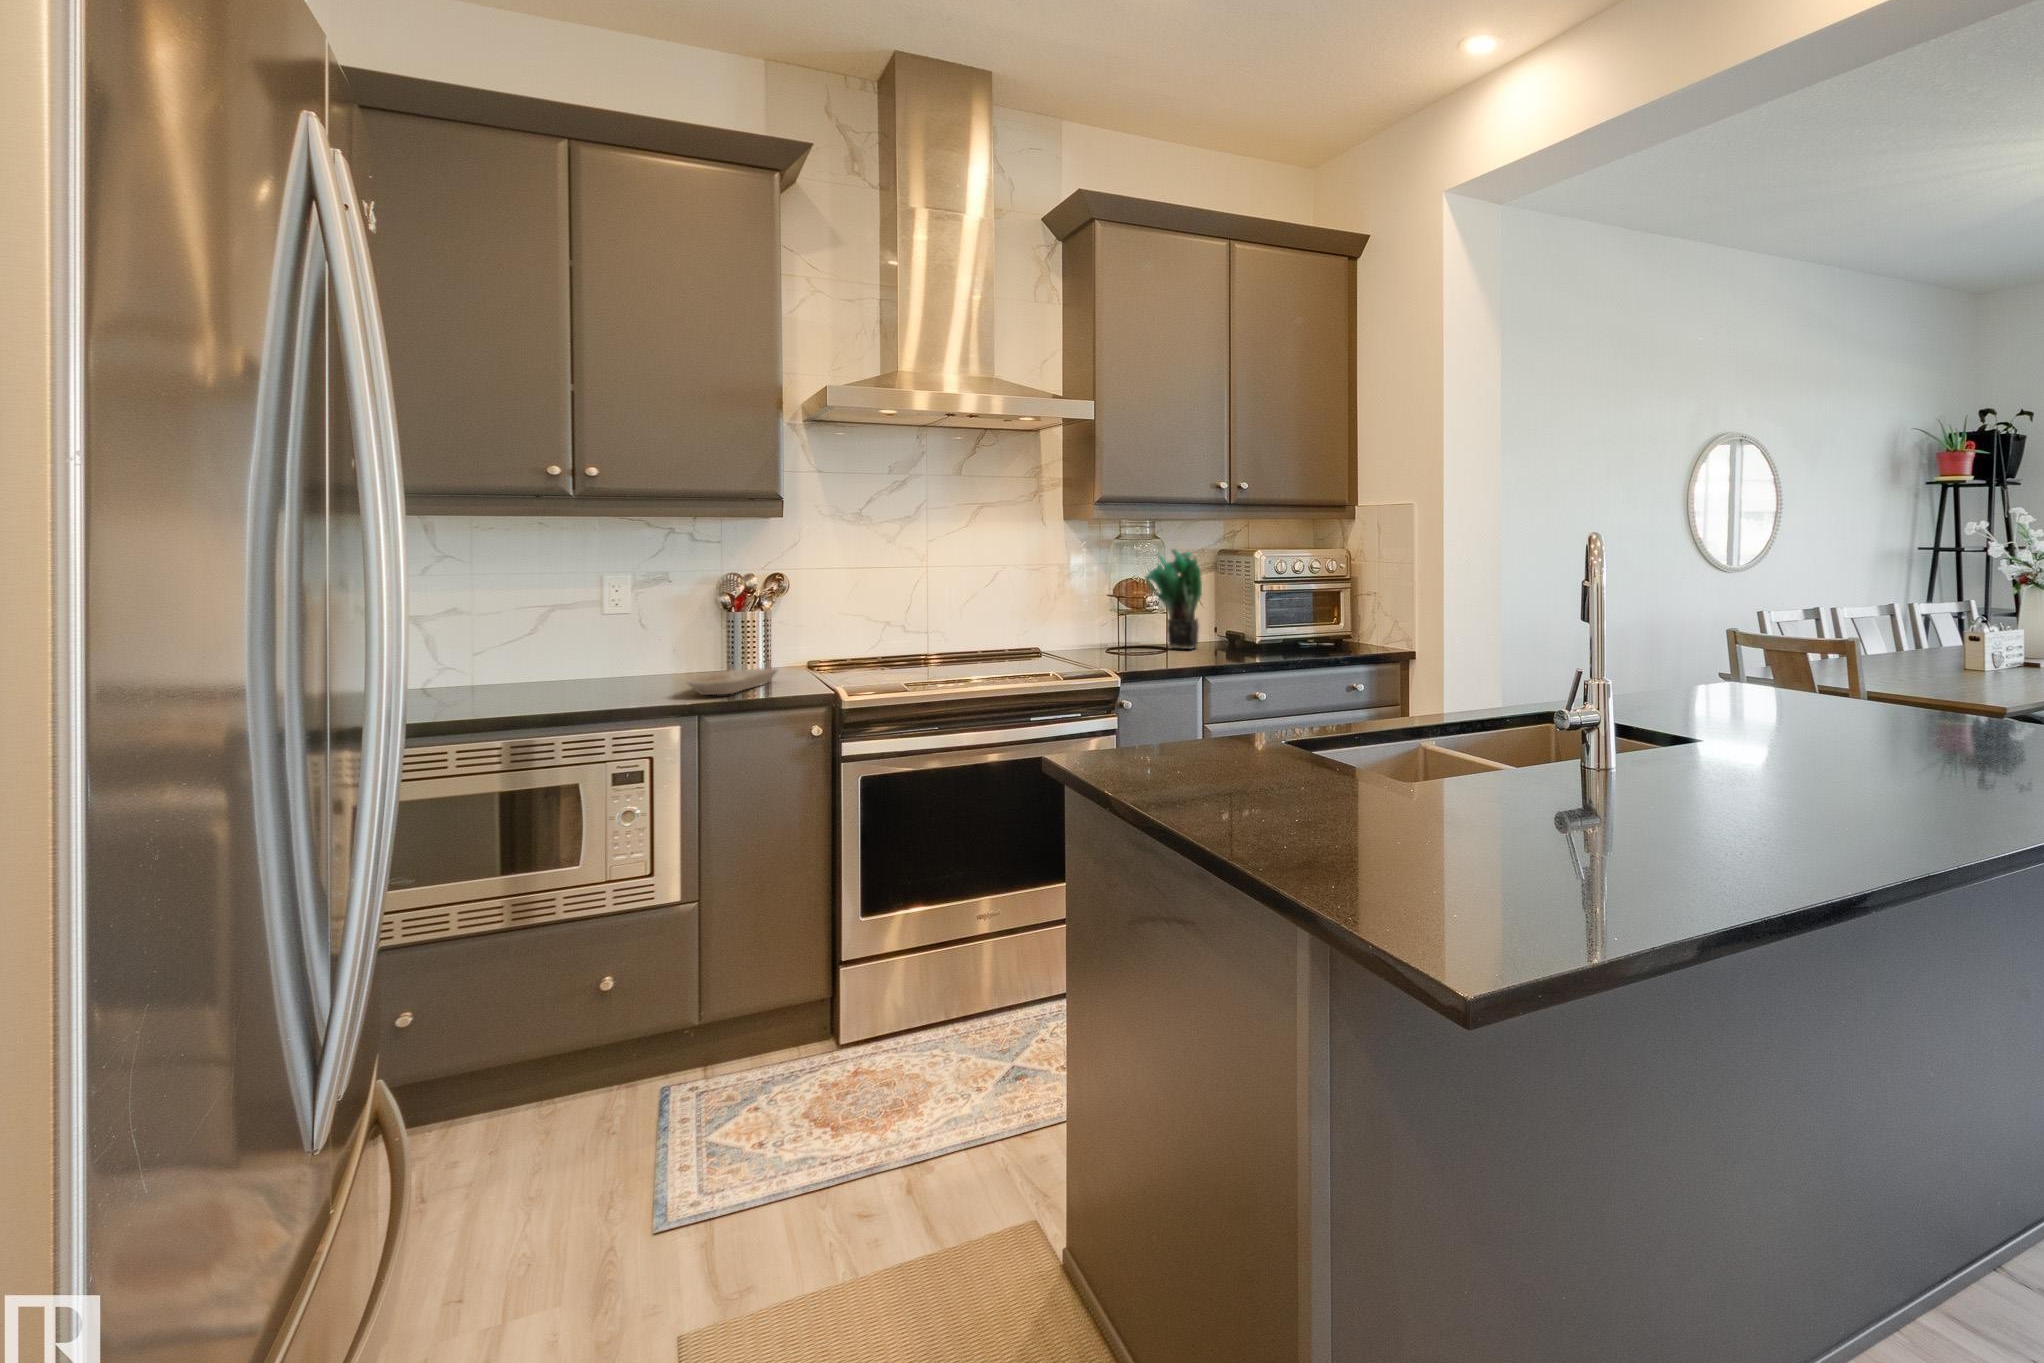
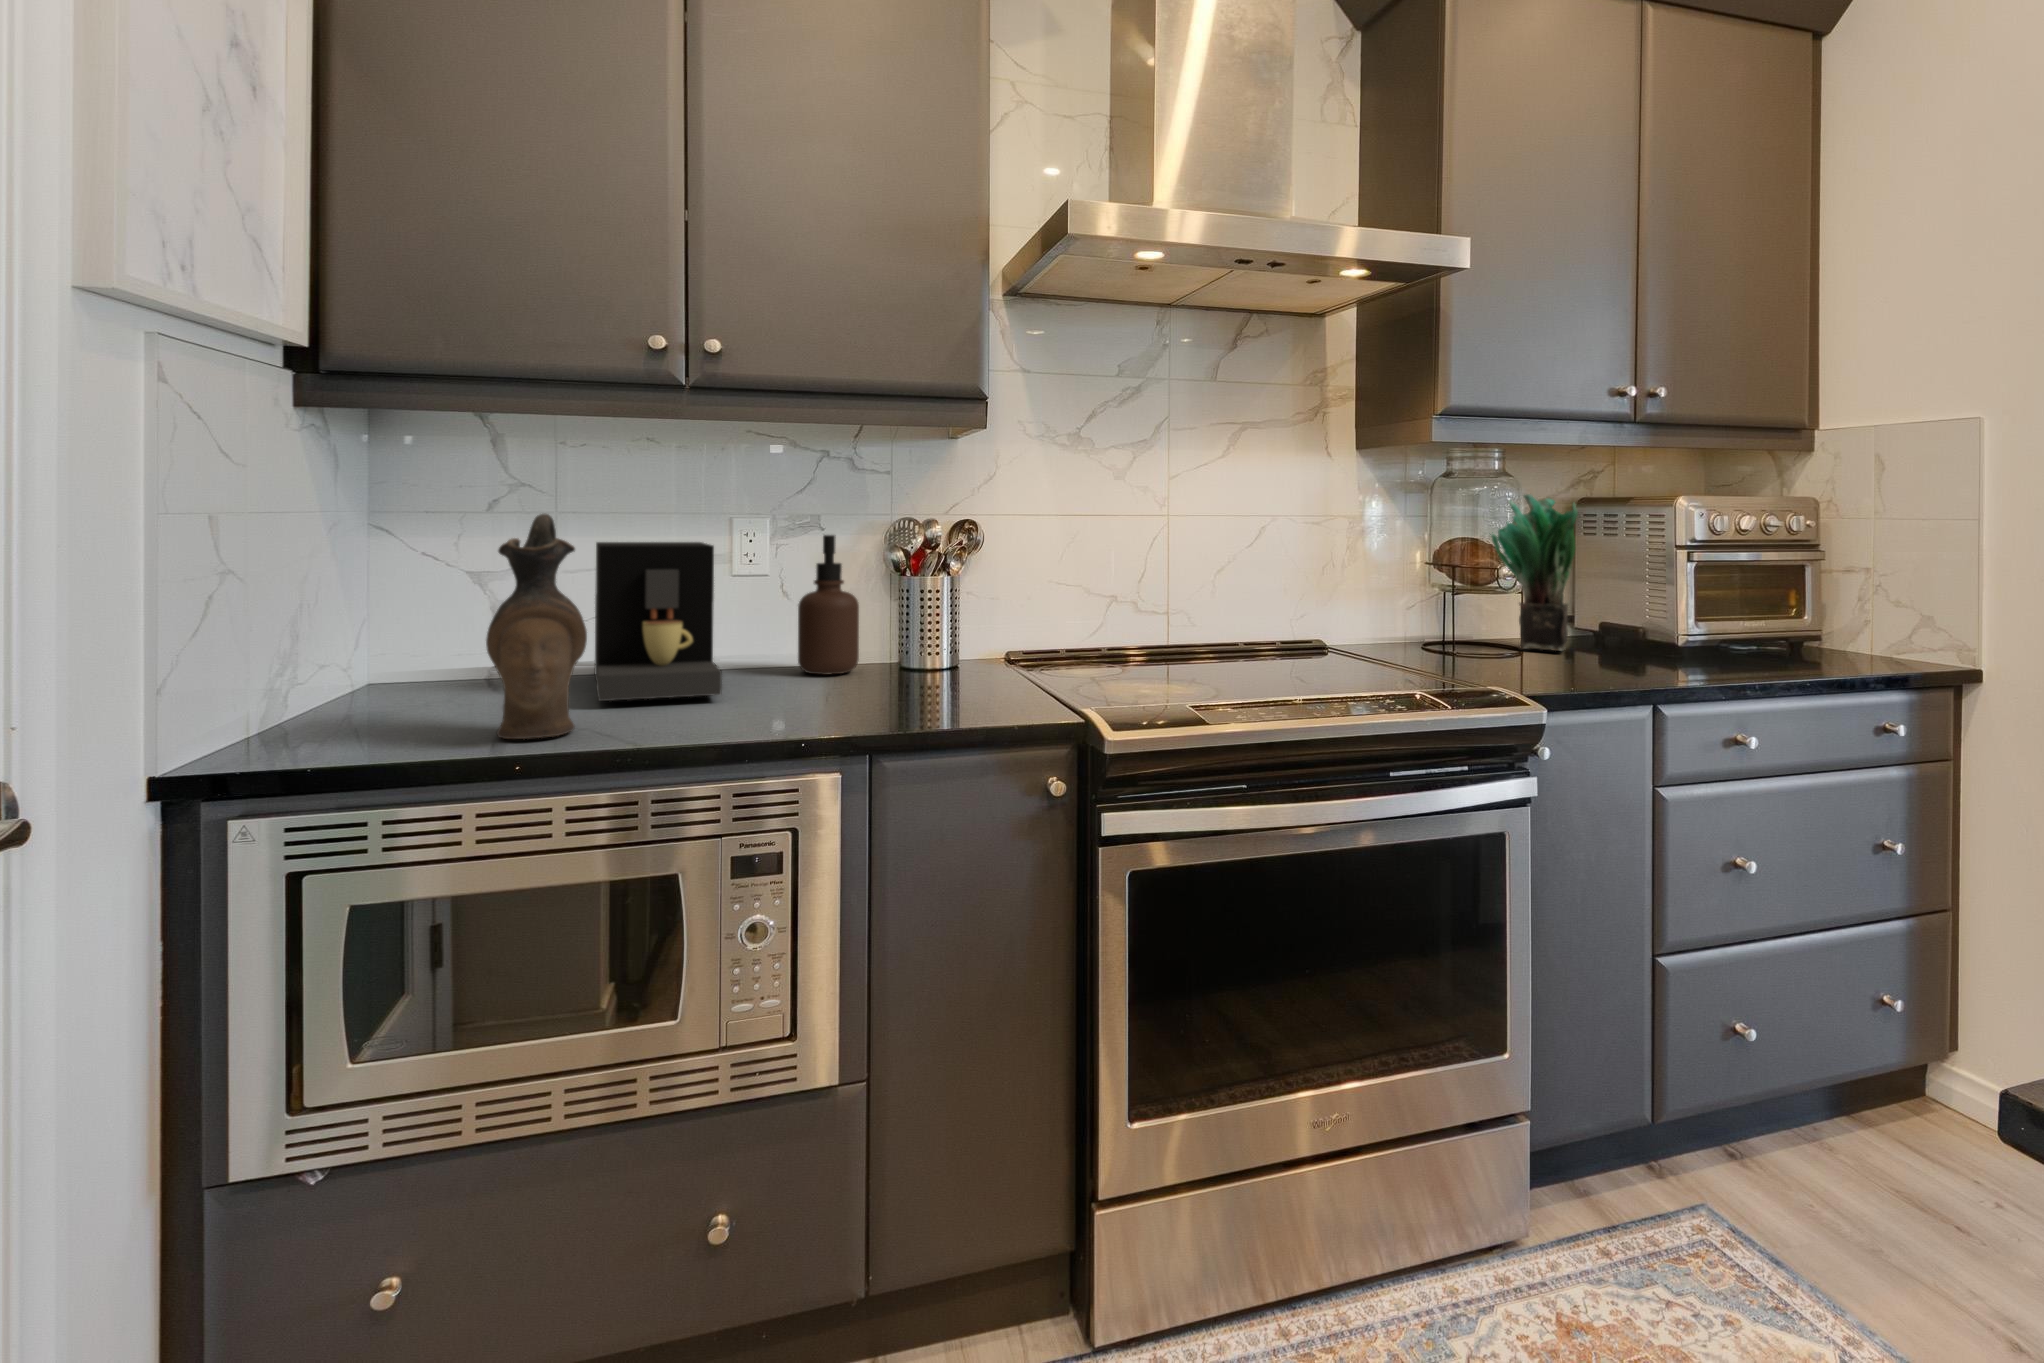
ceramic pitcher: none [447,579,512,713] -> present [486,514,587,739]
soap dispenser: none [656,586,700,677] -> present [798,535,859,675]
coffee maker: none [507,593,602,694] -> present [595,542,722,701]
tray: present [687,668,777,695] -> none [850,668,980,716]

